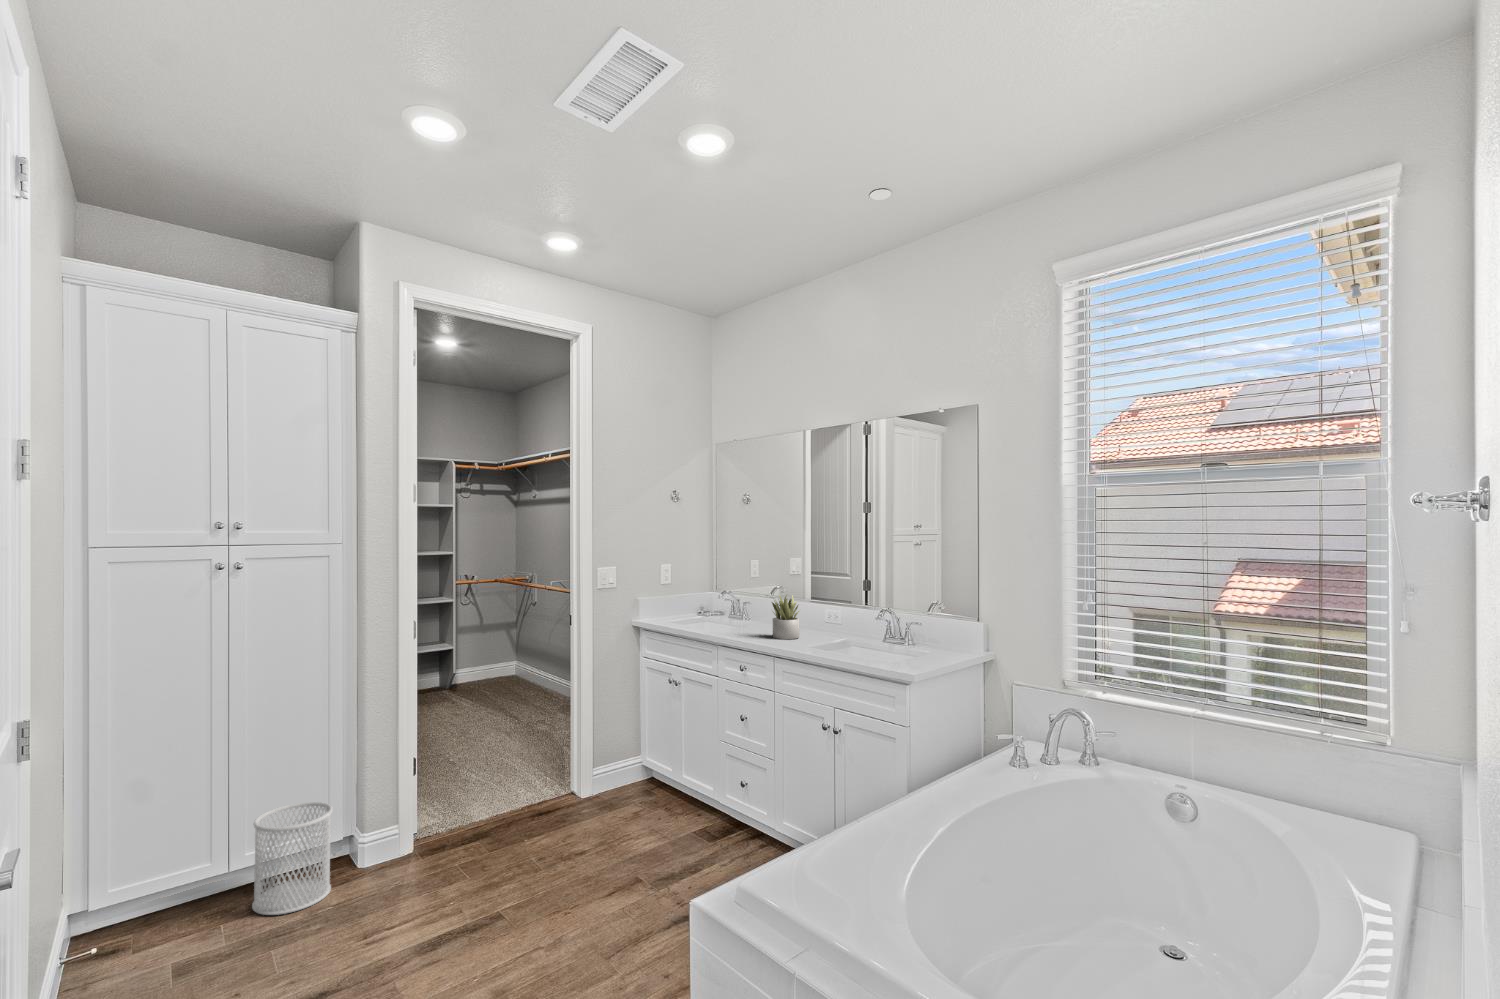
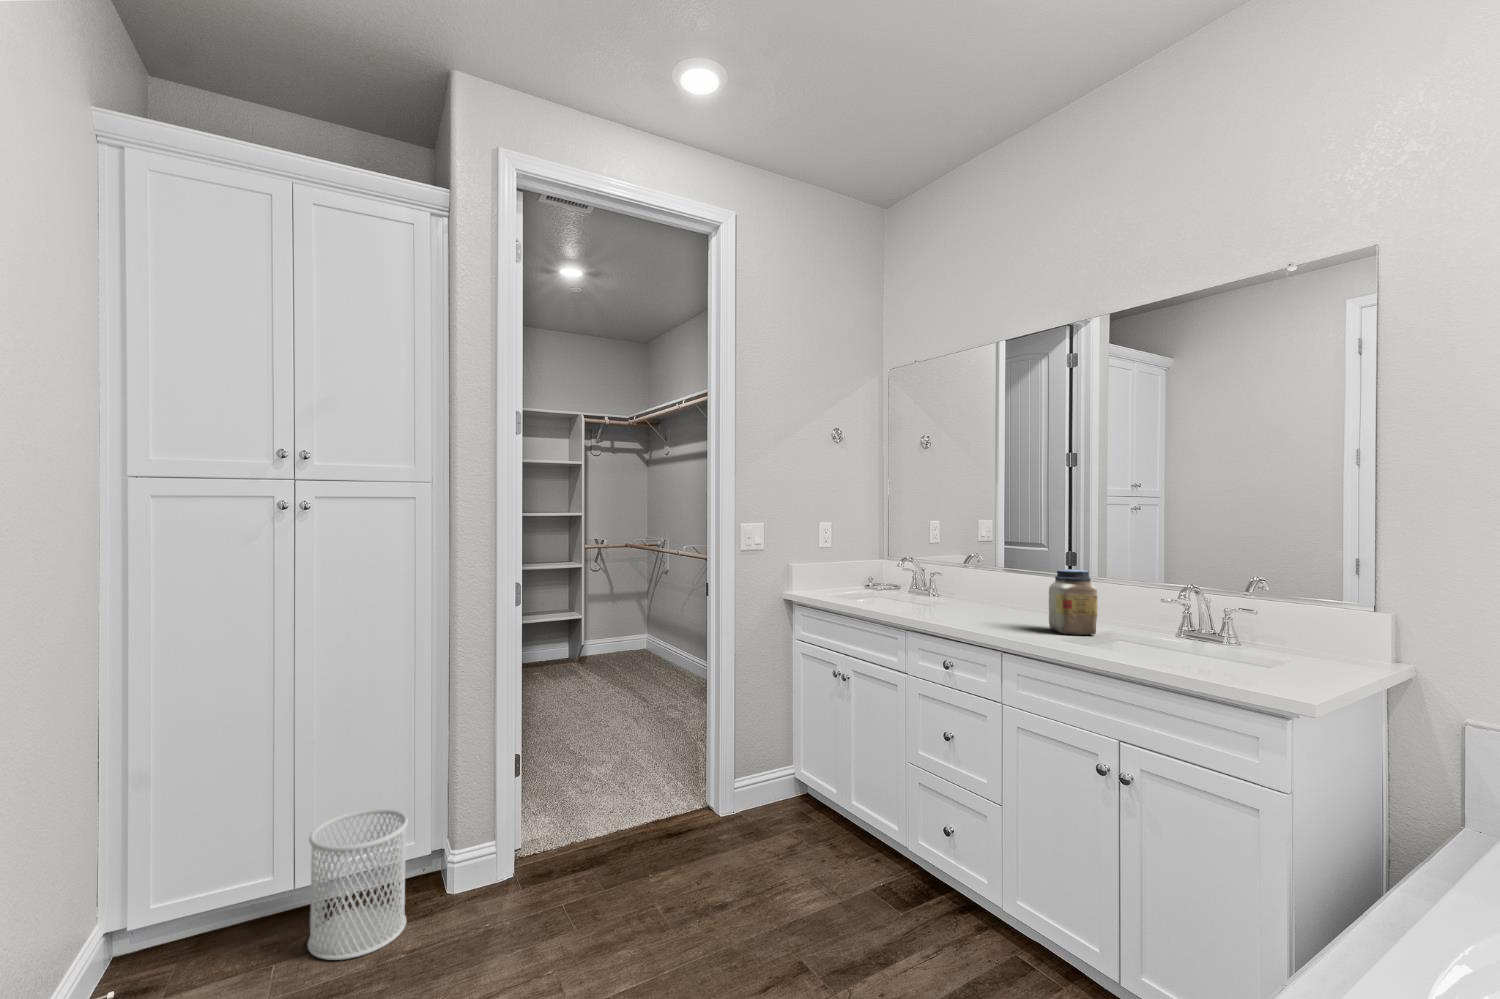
succulent plant: present [772,595,799,639] -> none [981,564,1026,627]
jar: none [815,597,845,643] -> present [1049,569,1098,635]

